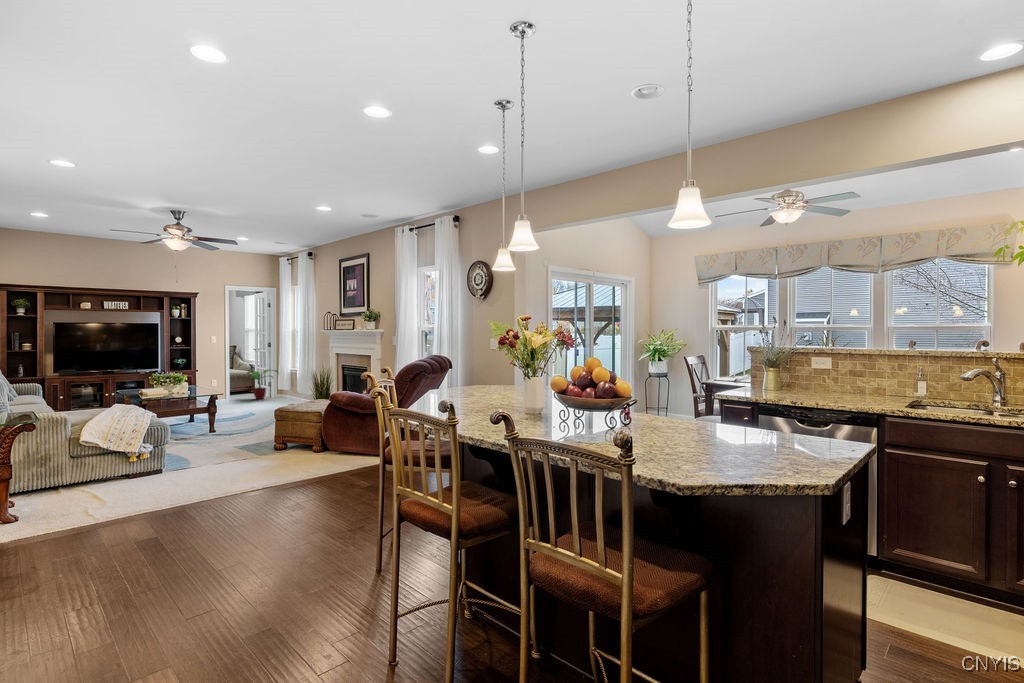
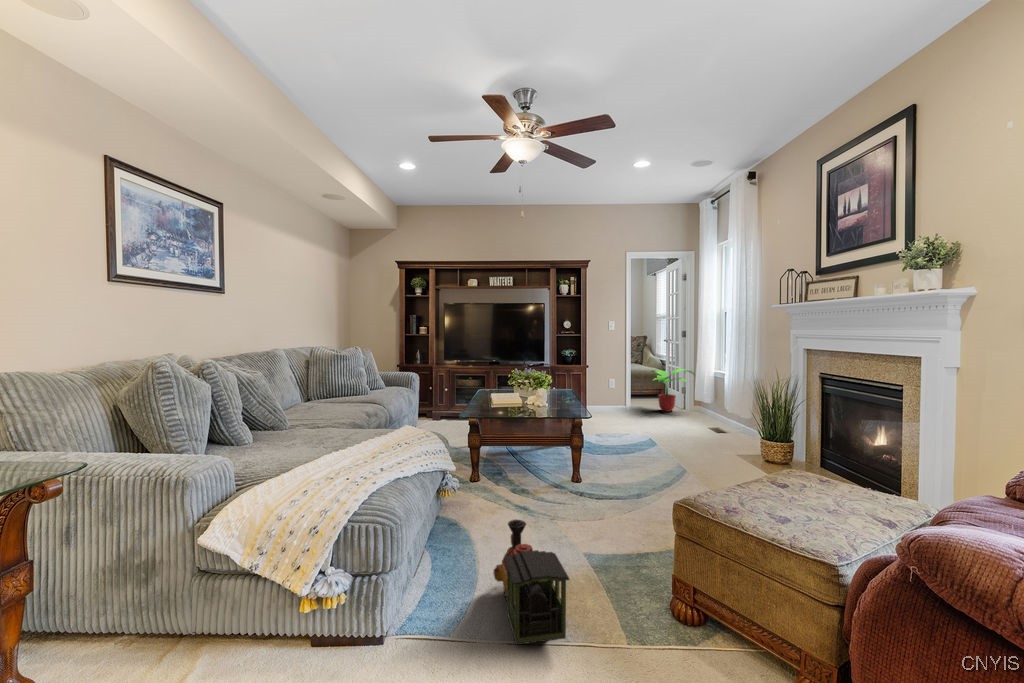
toy train: none [200,425,241,457] -> present [494,519,569,645]

